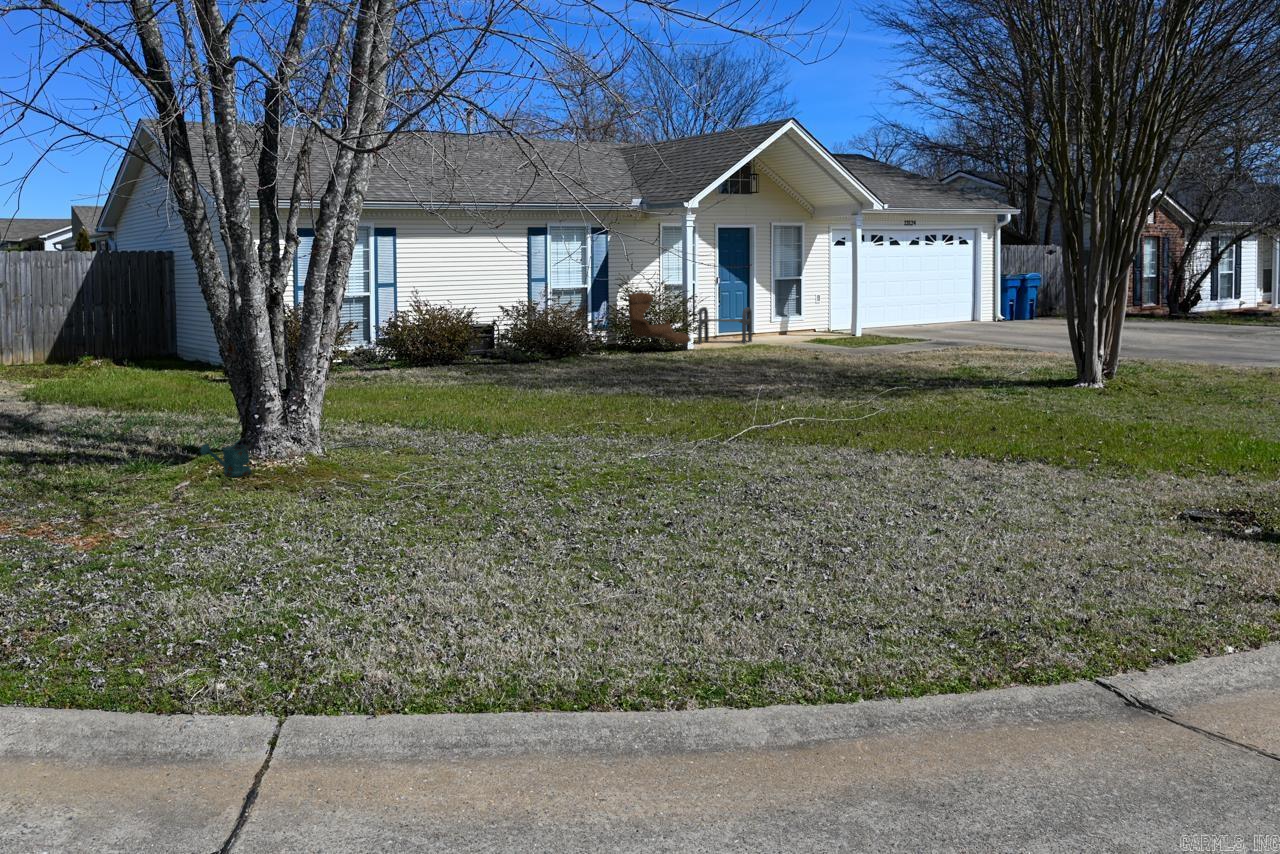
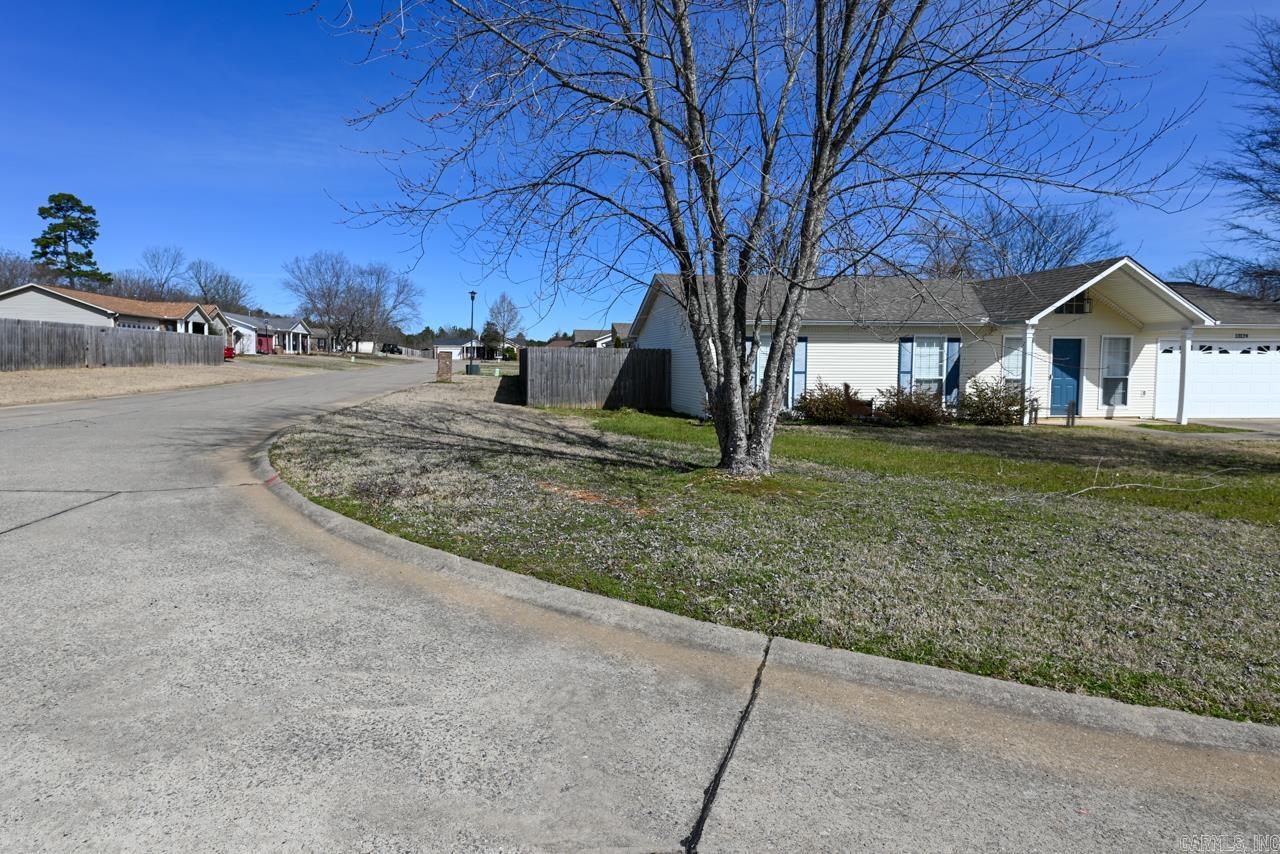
lounge chair: present [629,292,691,351] -> present [843,382,889,425]
watering can: present [200,439,254,477] -> none [698,458,730,482]

